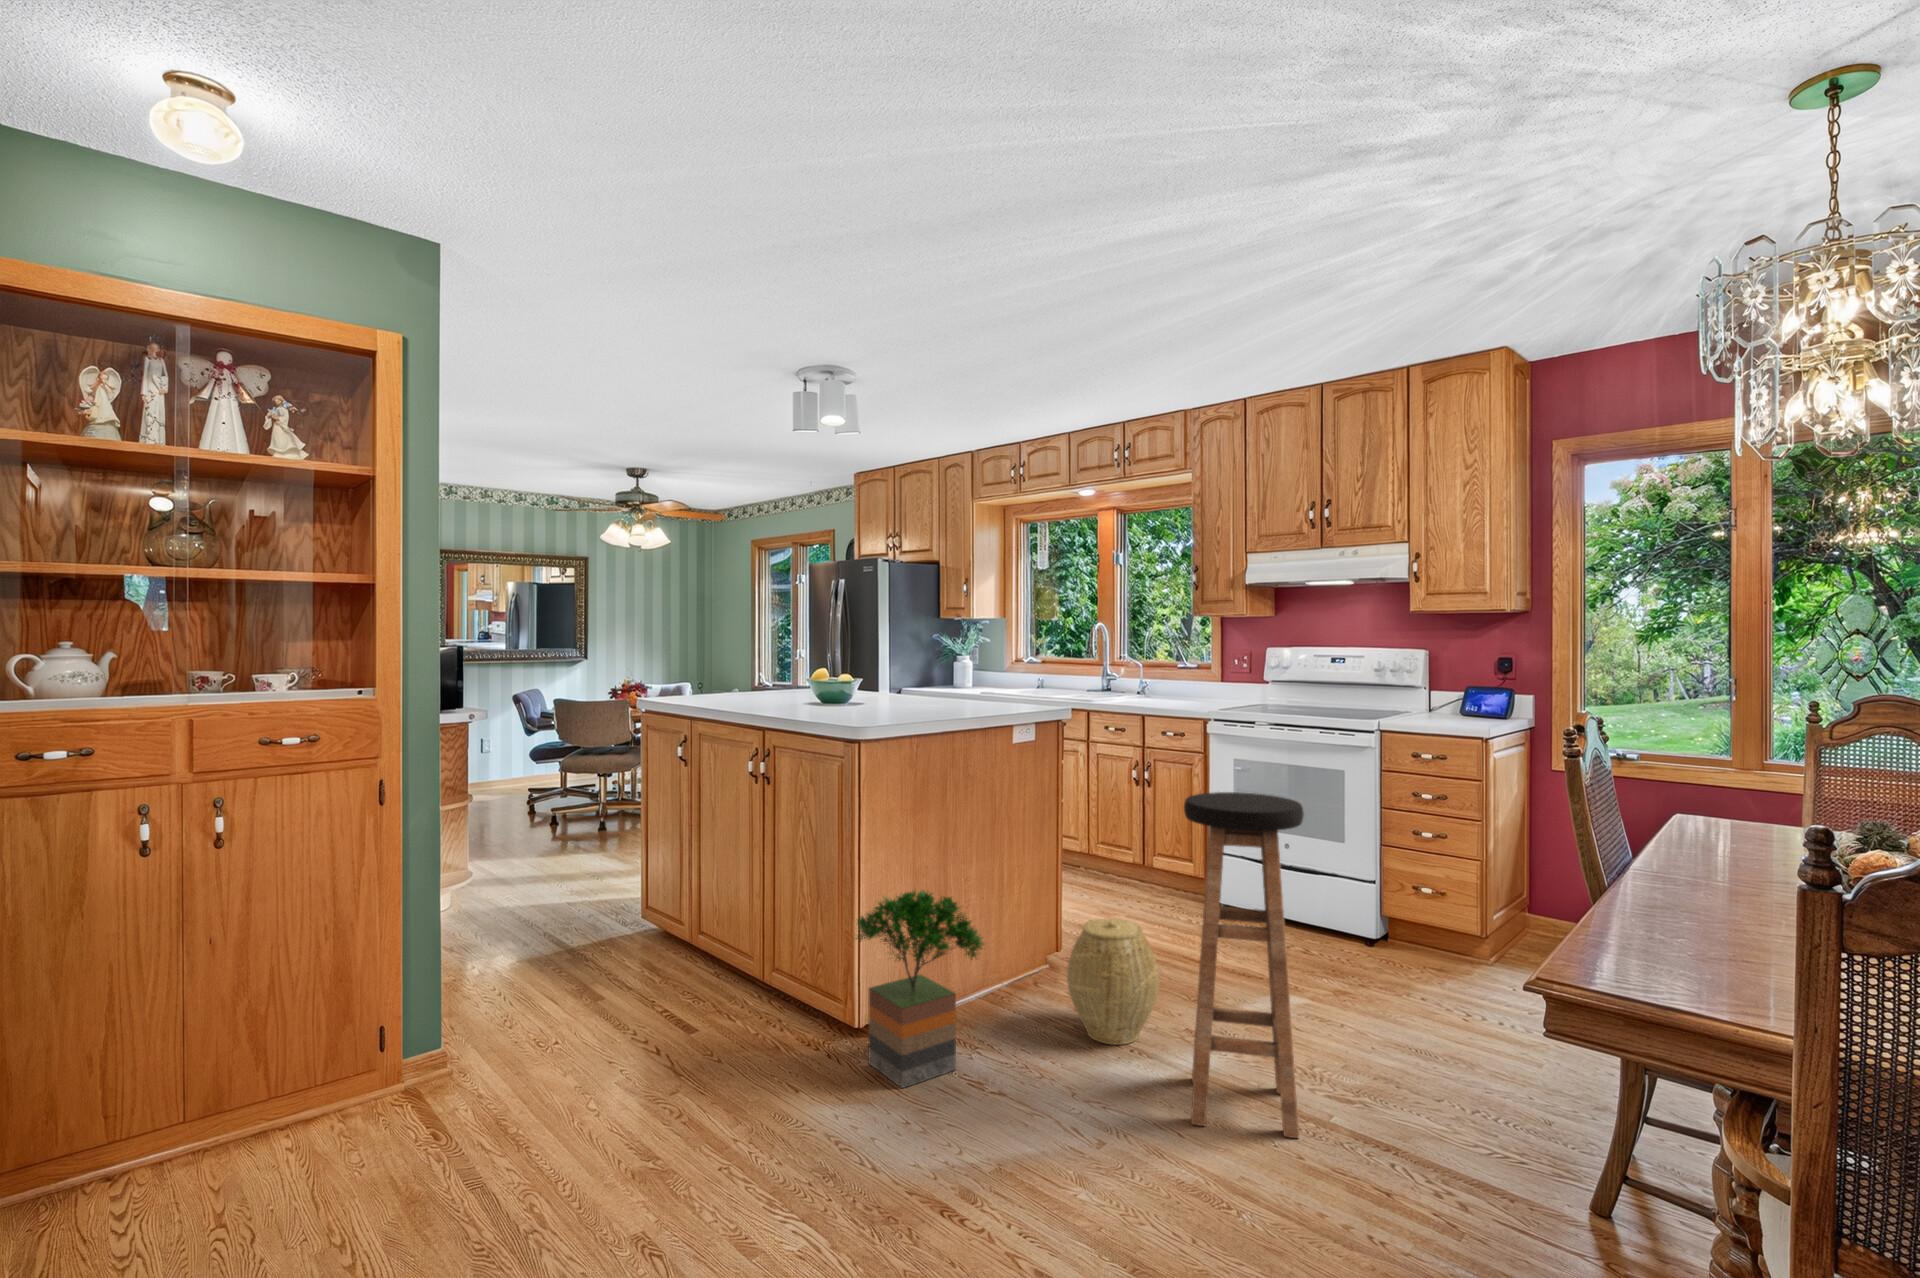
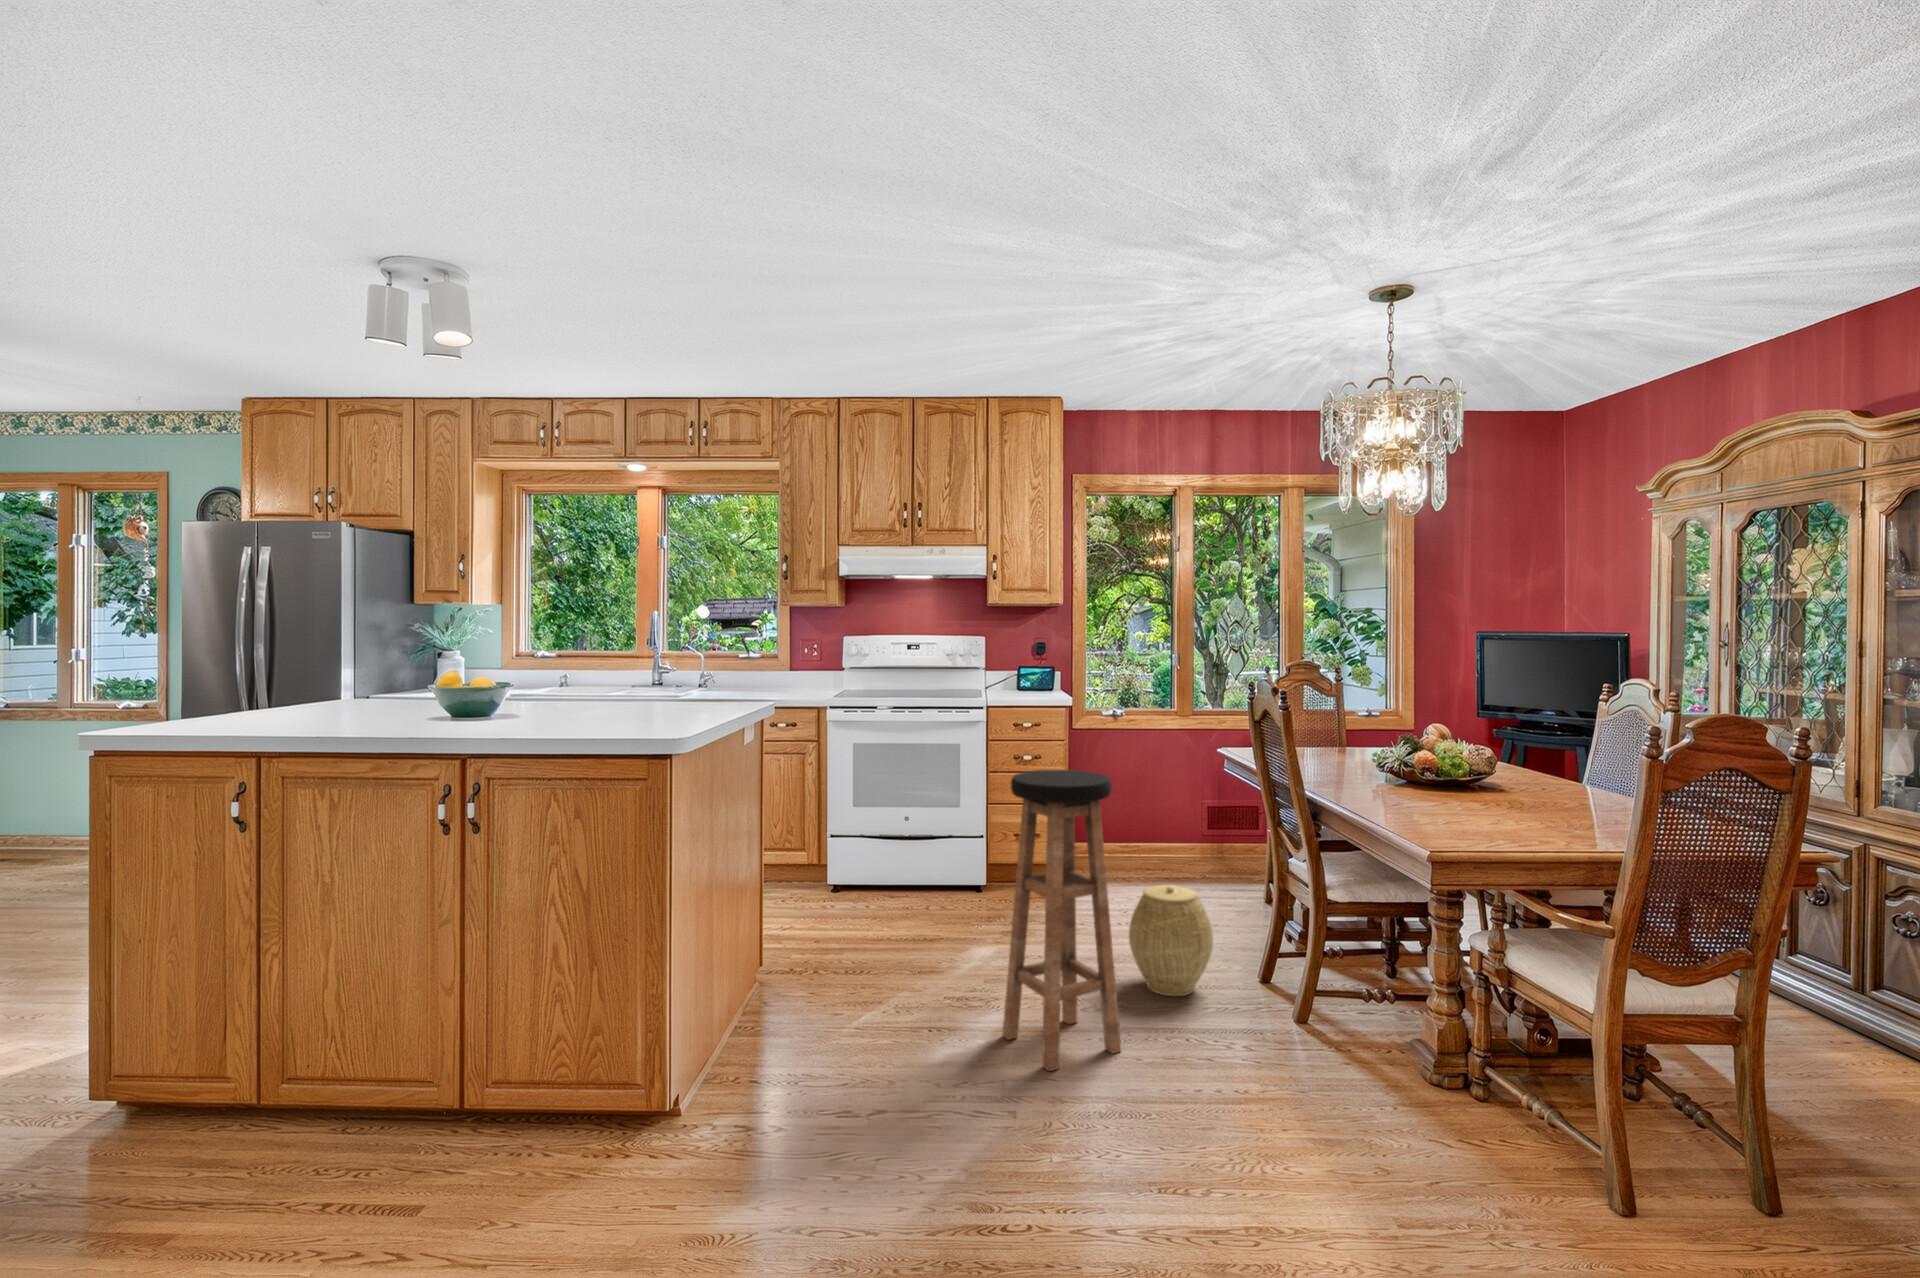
potted tree: present [856,890,984,1088] -> none [689,921,845,1148]
woven basket: present [1067,919,1160,1045] -> present [1129,885,1213,996]

